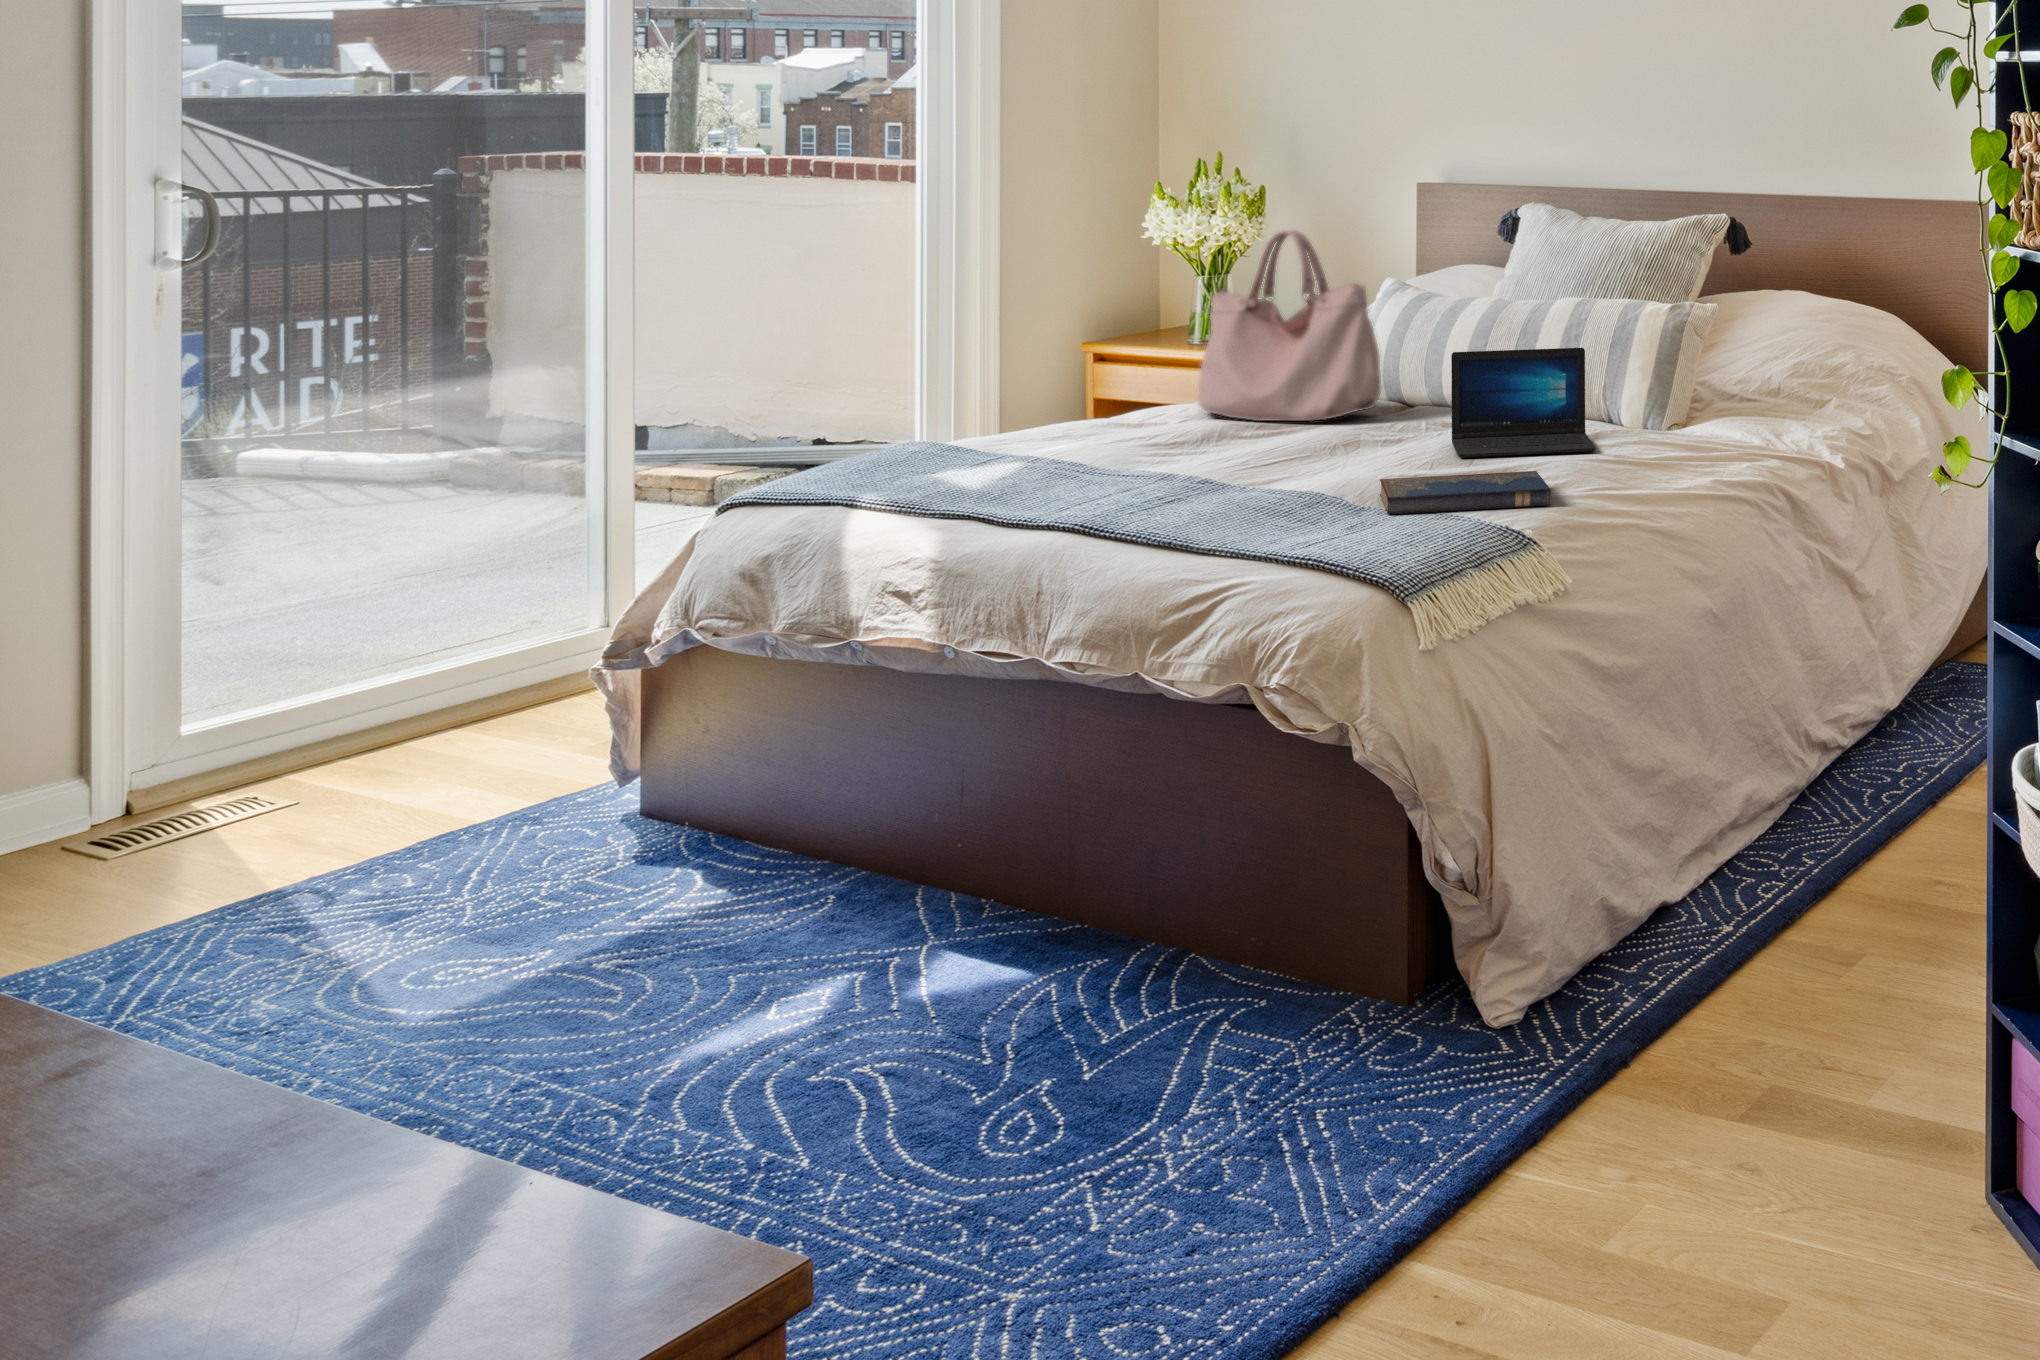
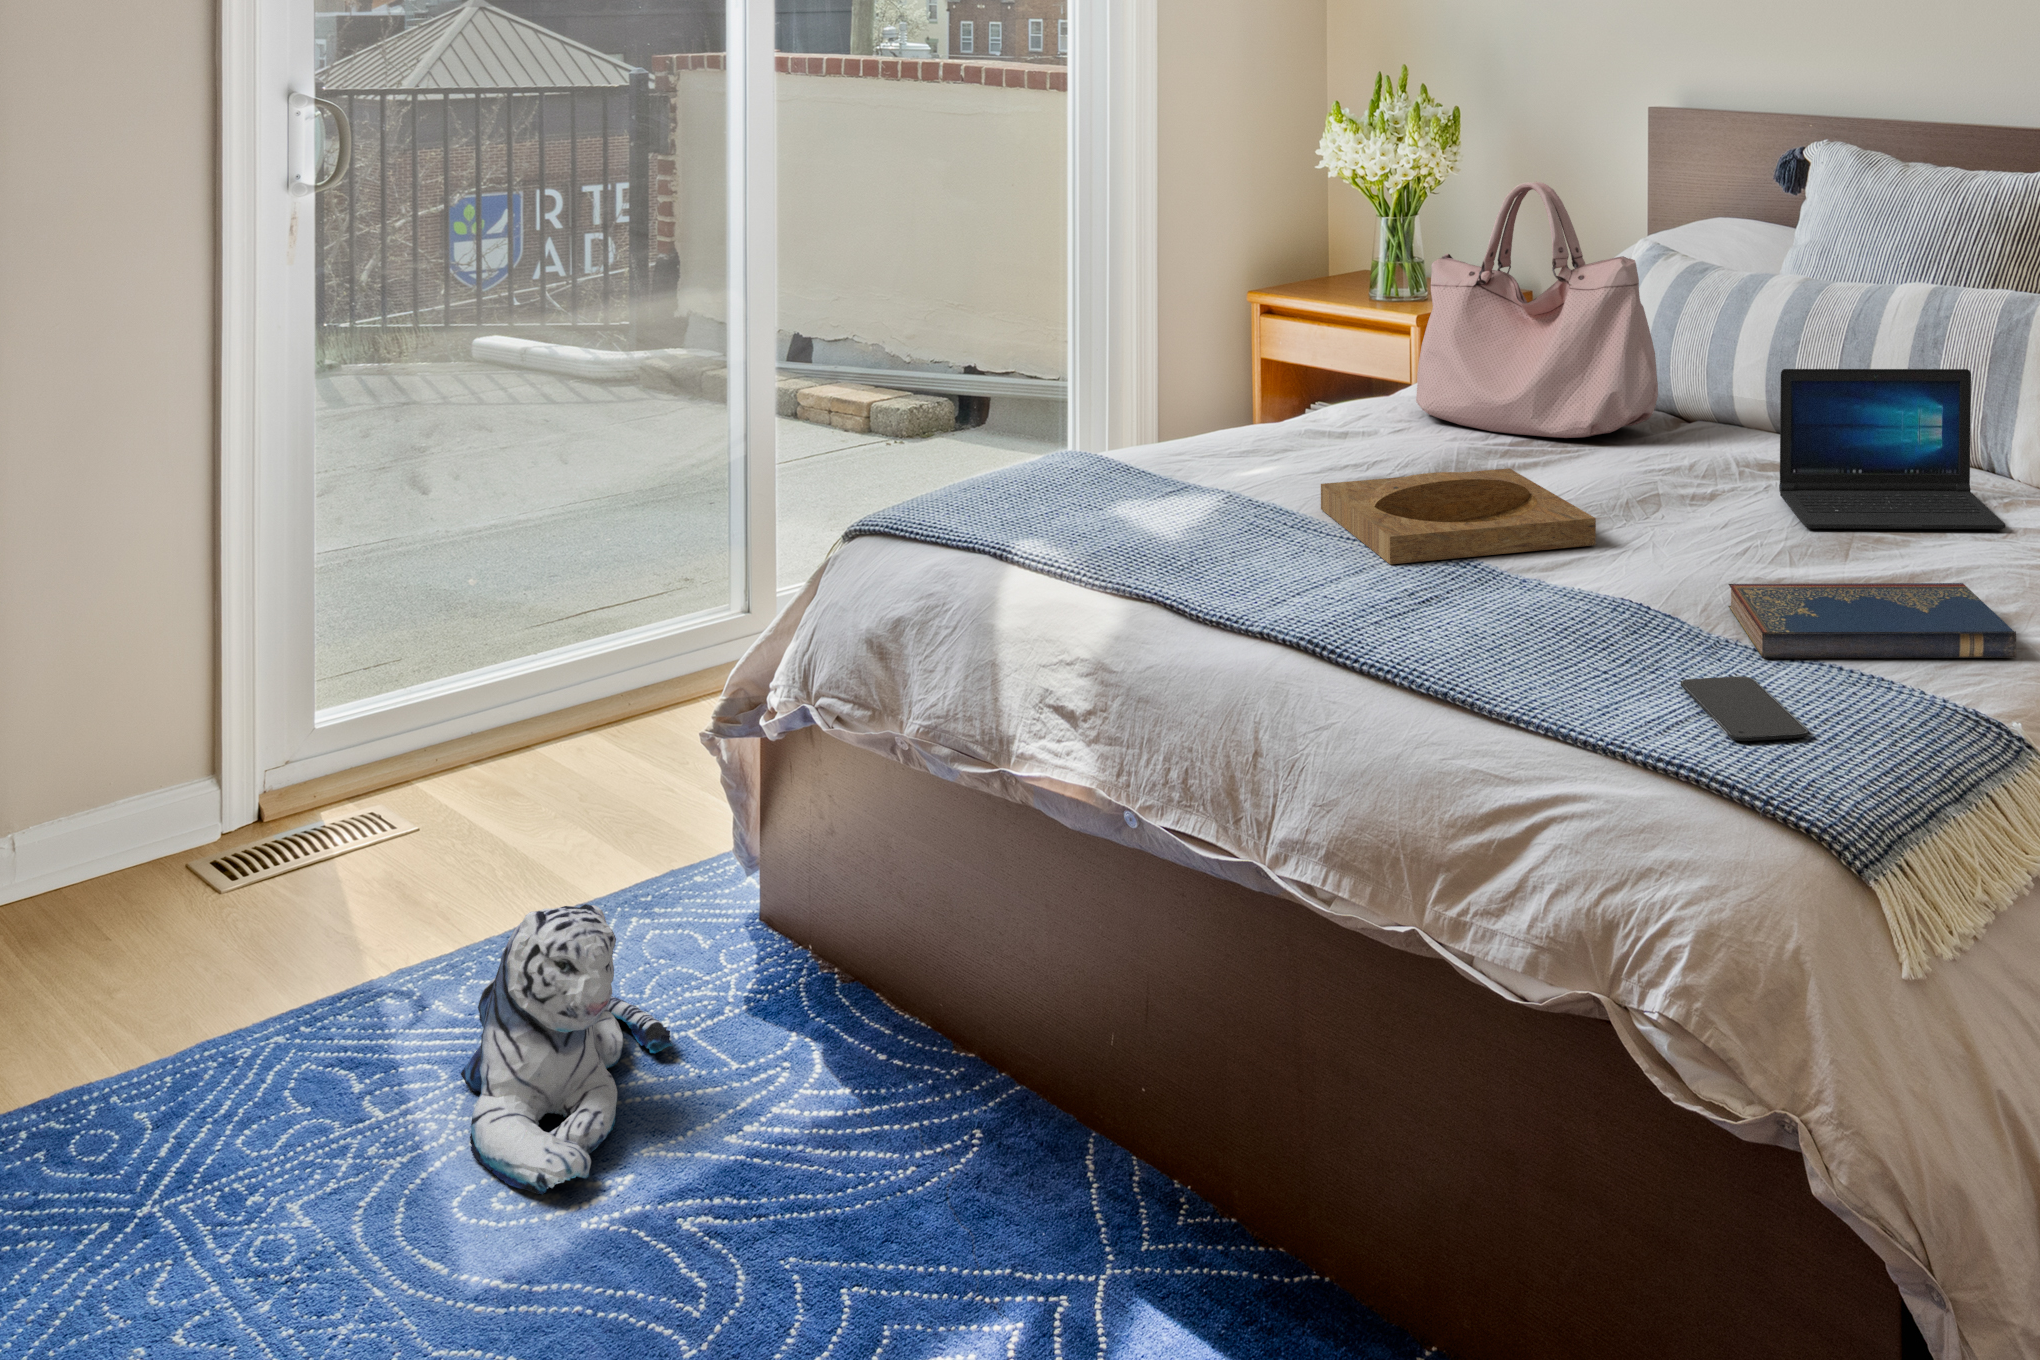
tray: none [1105,433,1304,489] -> present [1321,468,1596,564]
smartphone: none [1326,521,1395,546] -> present [1680,676,1808,741]
plush toy: none [389,778,572,972] -> present [461,904,672,1194]

